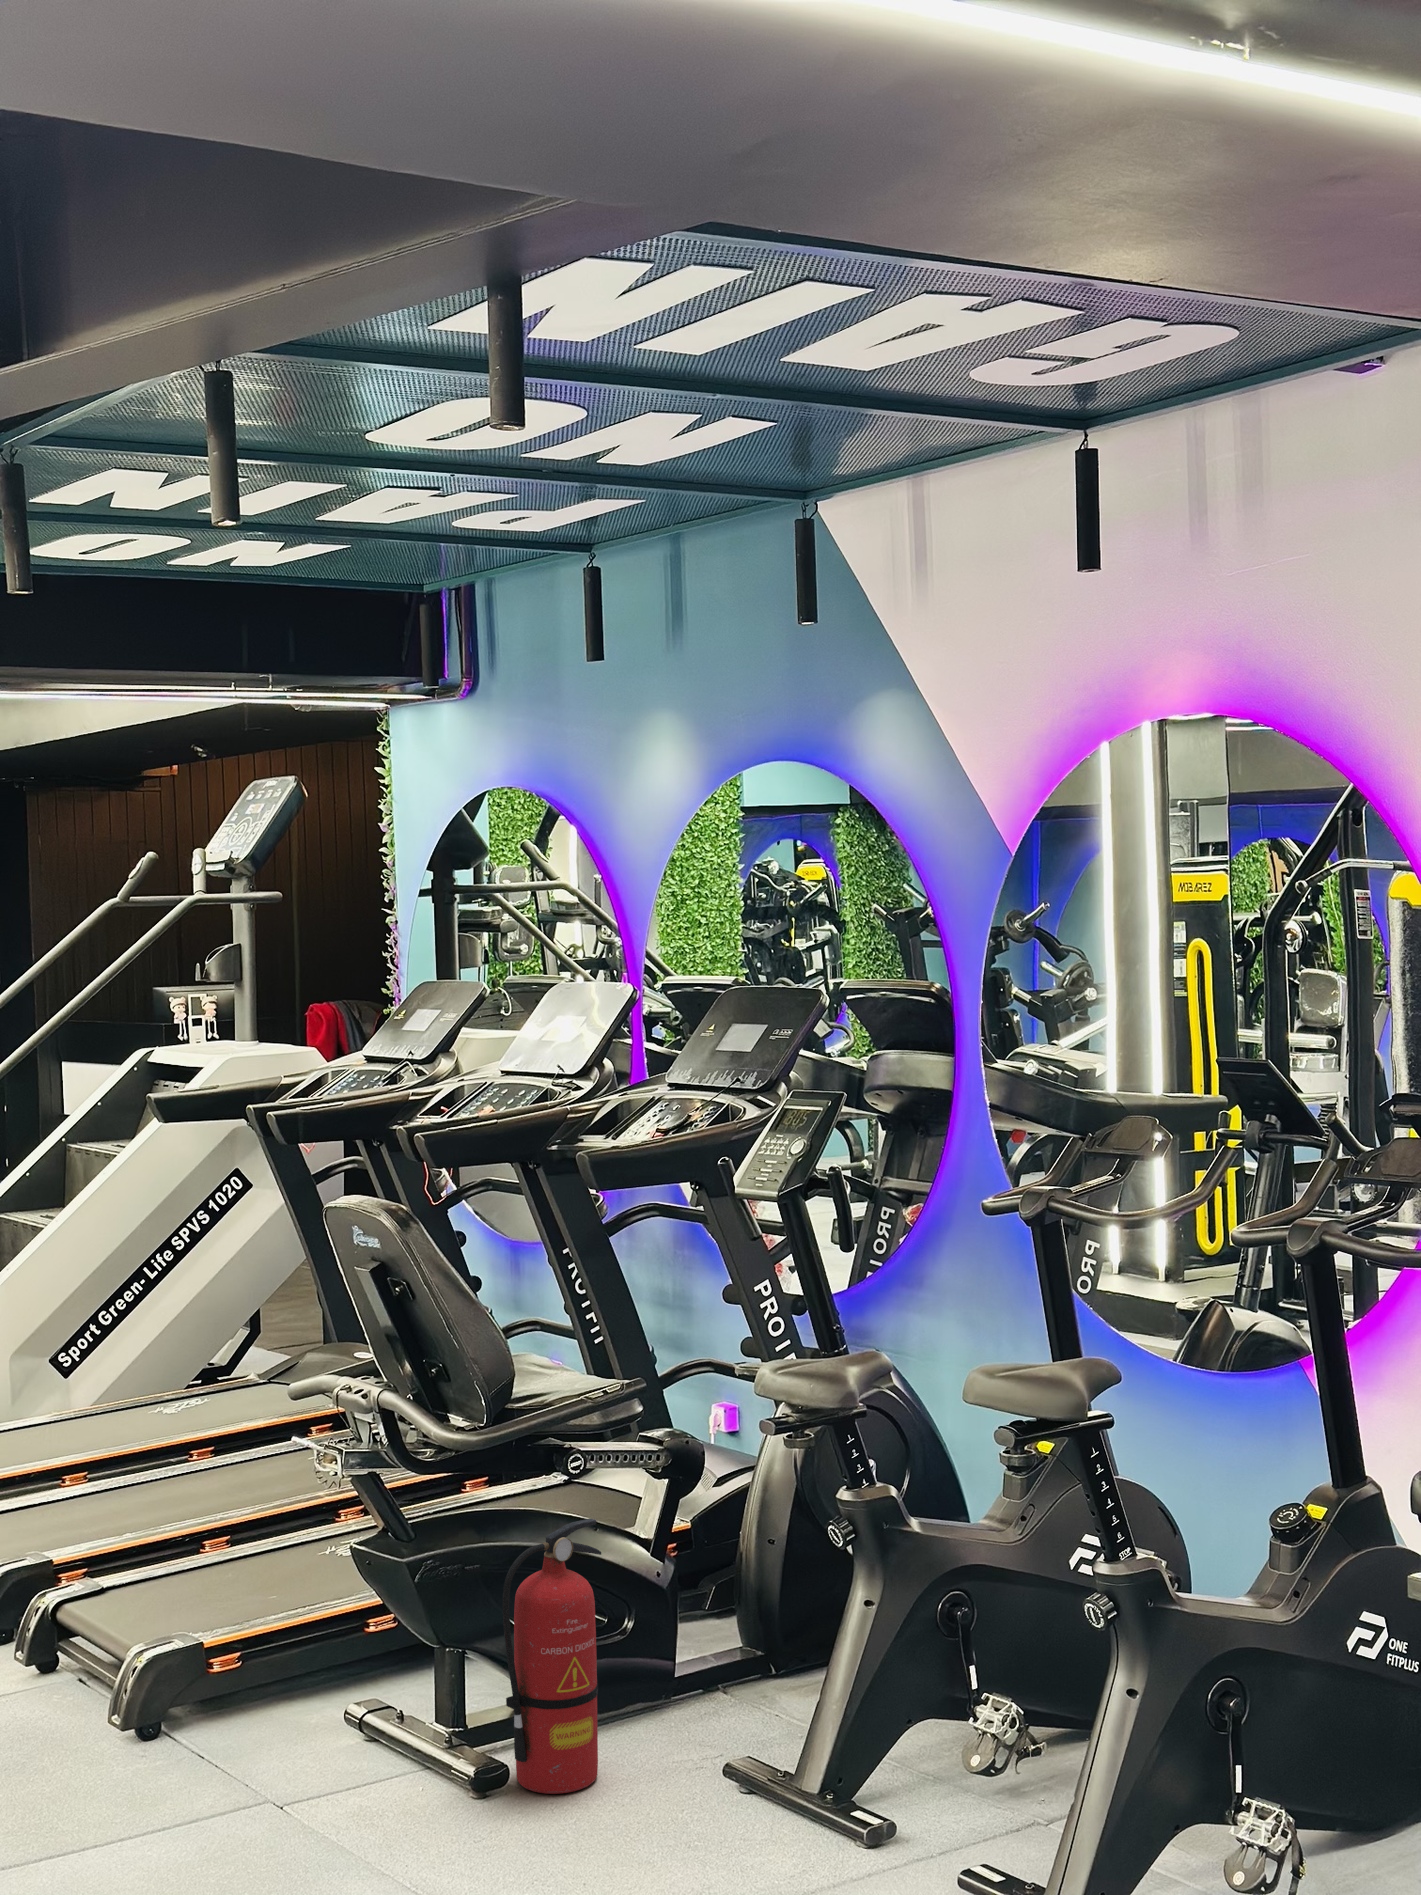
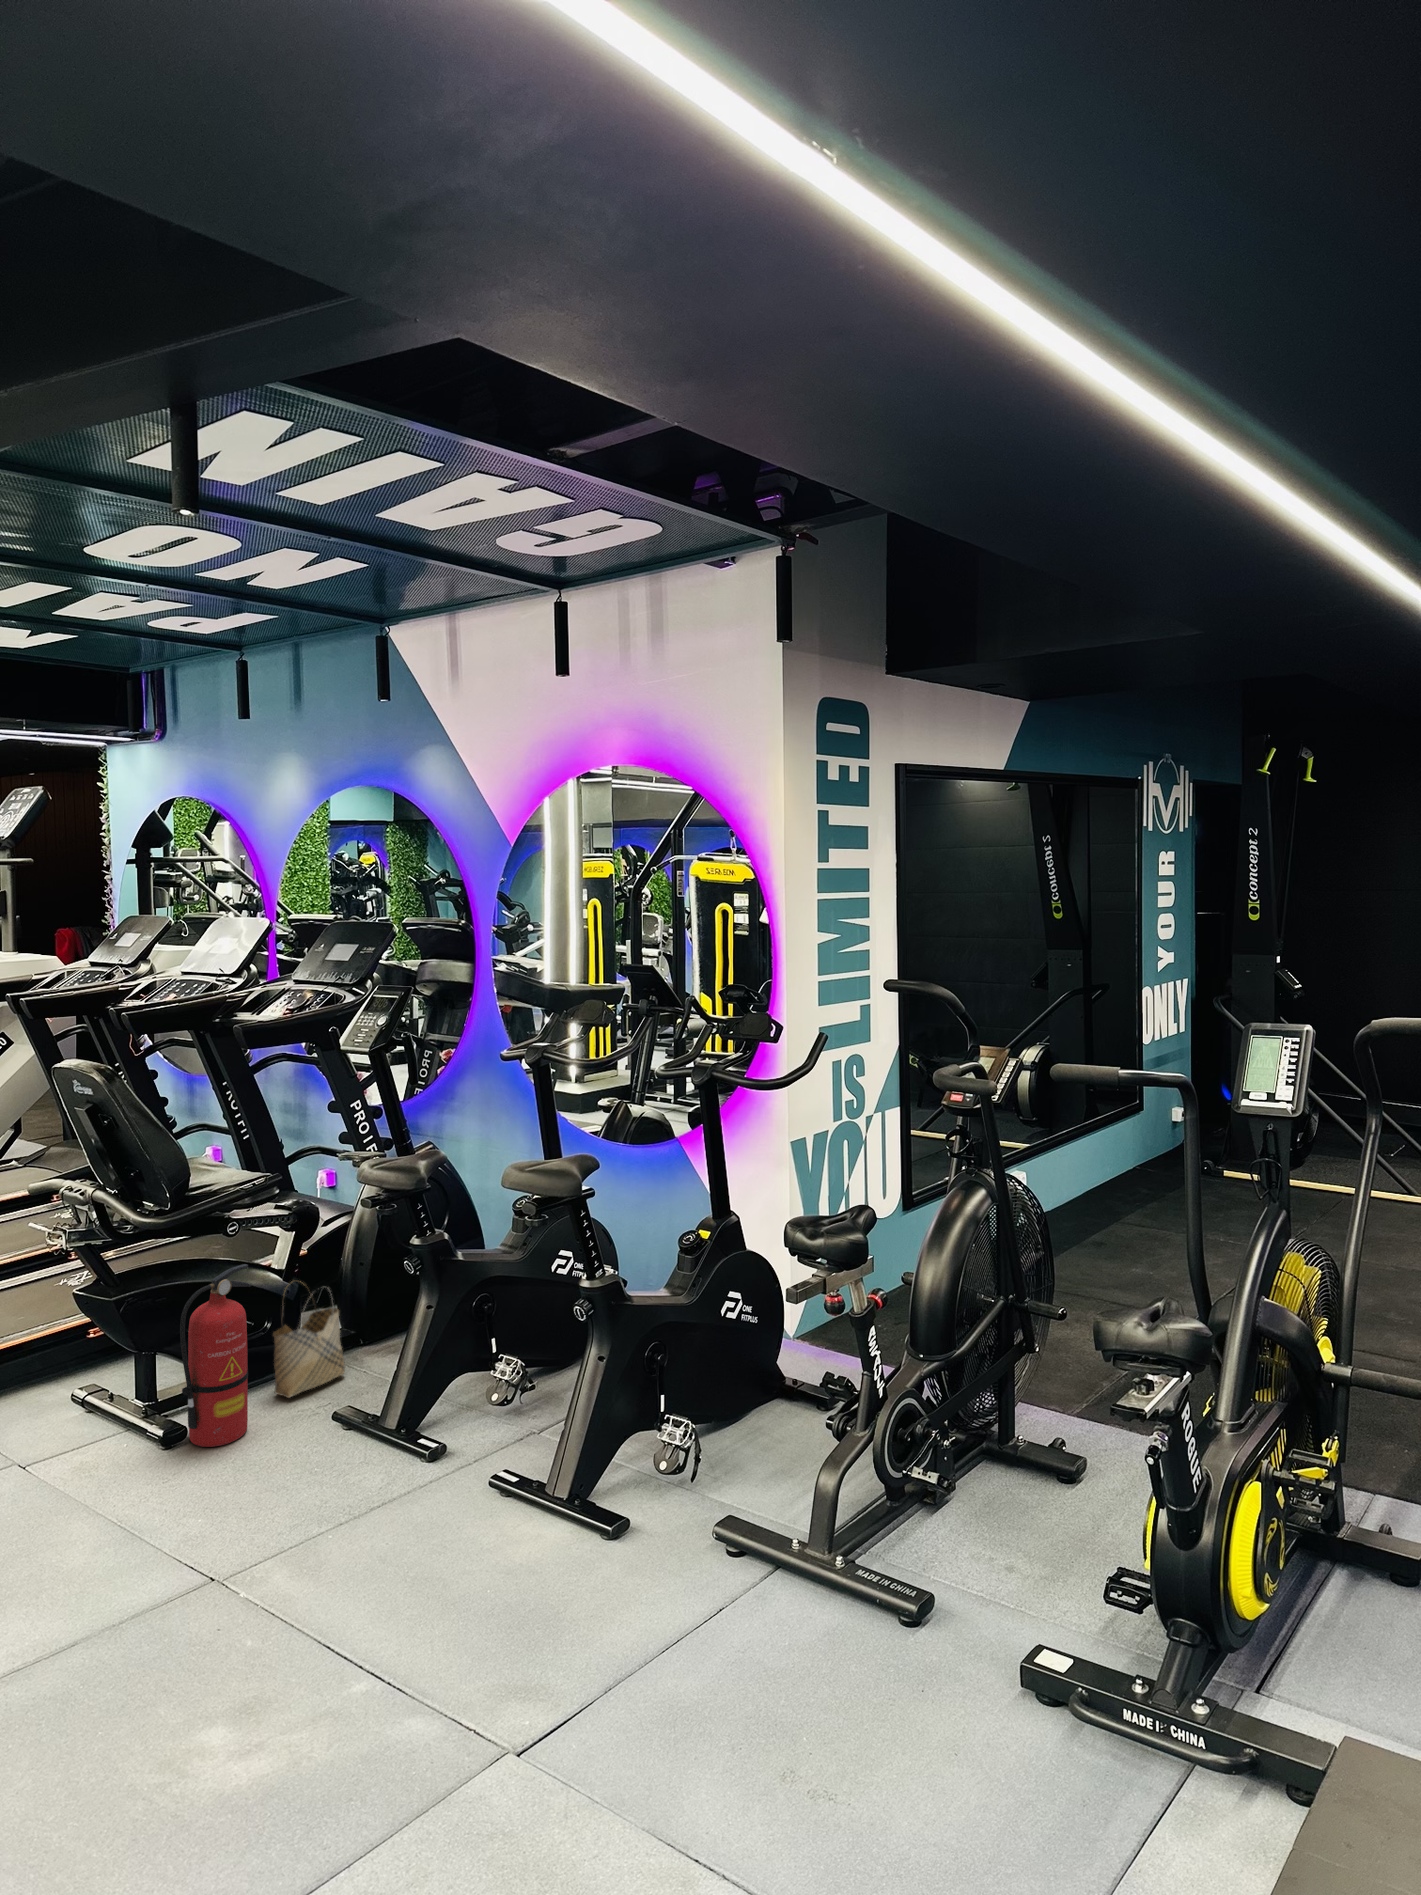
woven basket: none [634,1557,742,1741] -> present [273,1281,345,1398]

